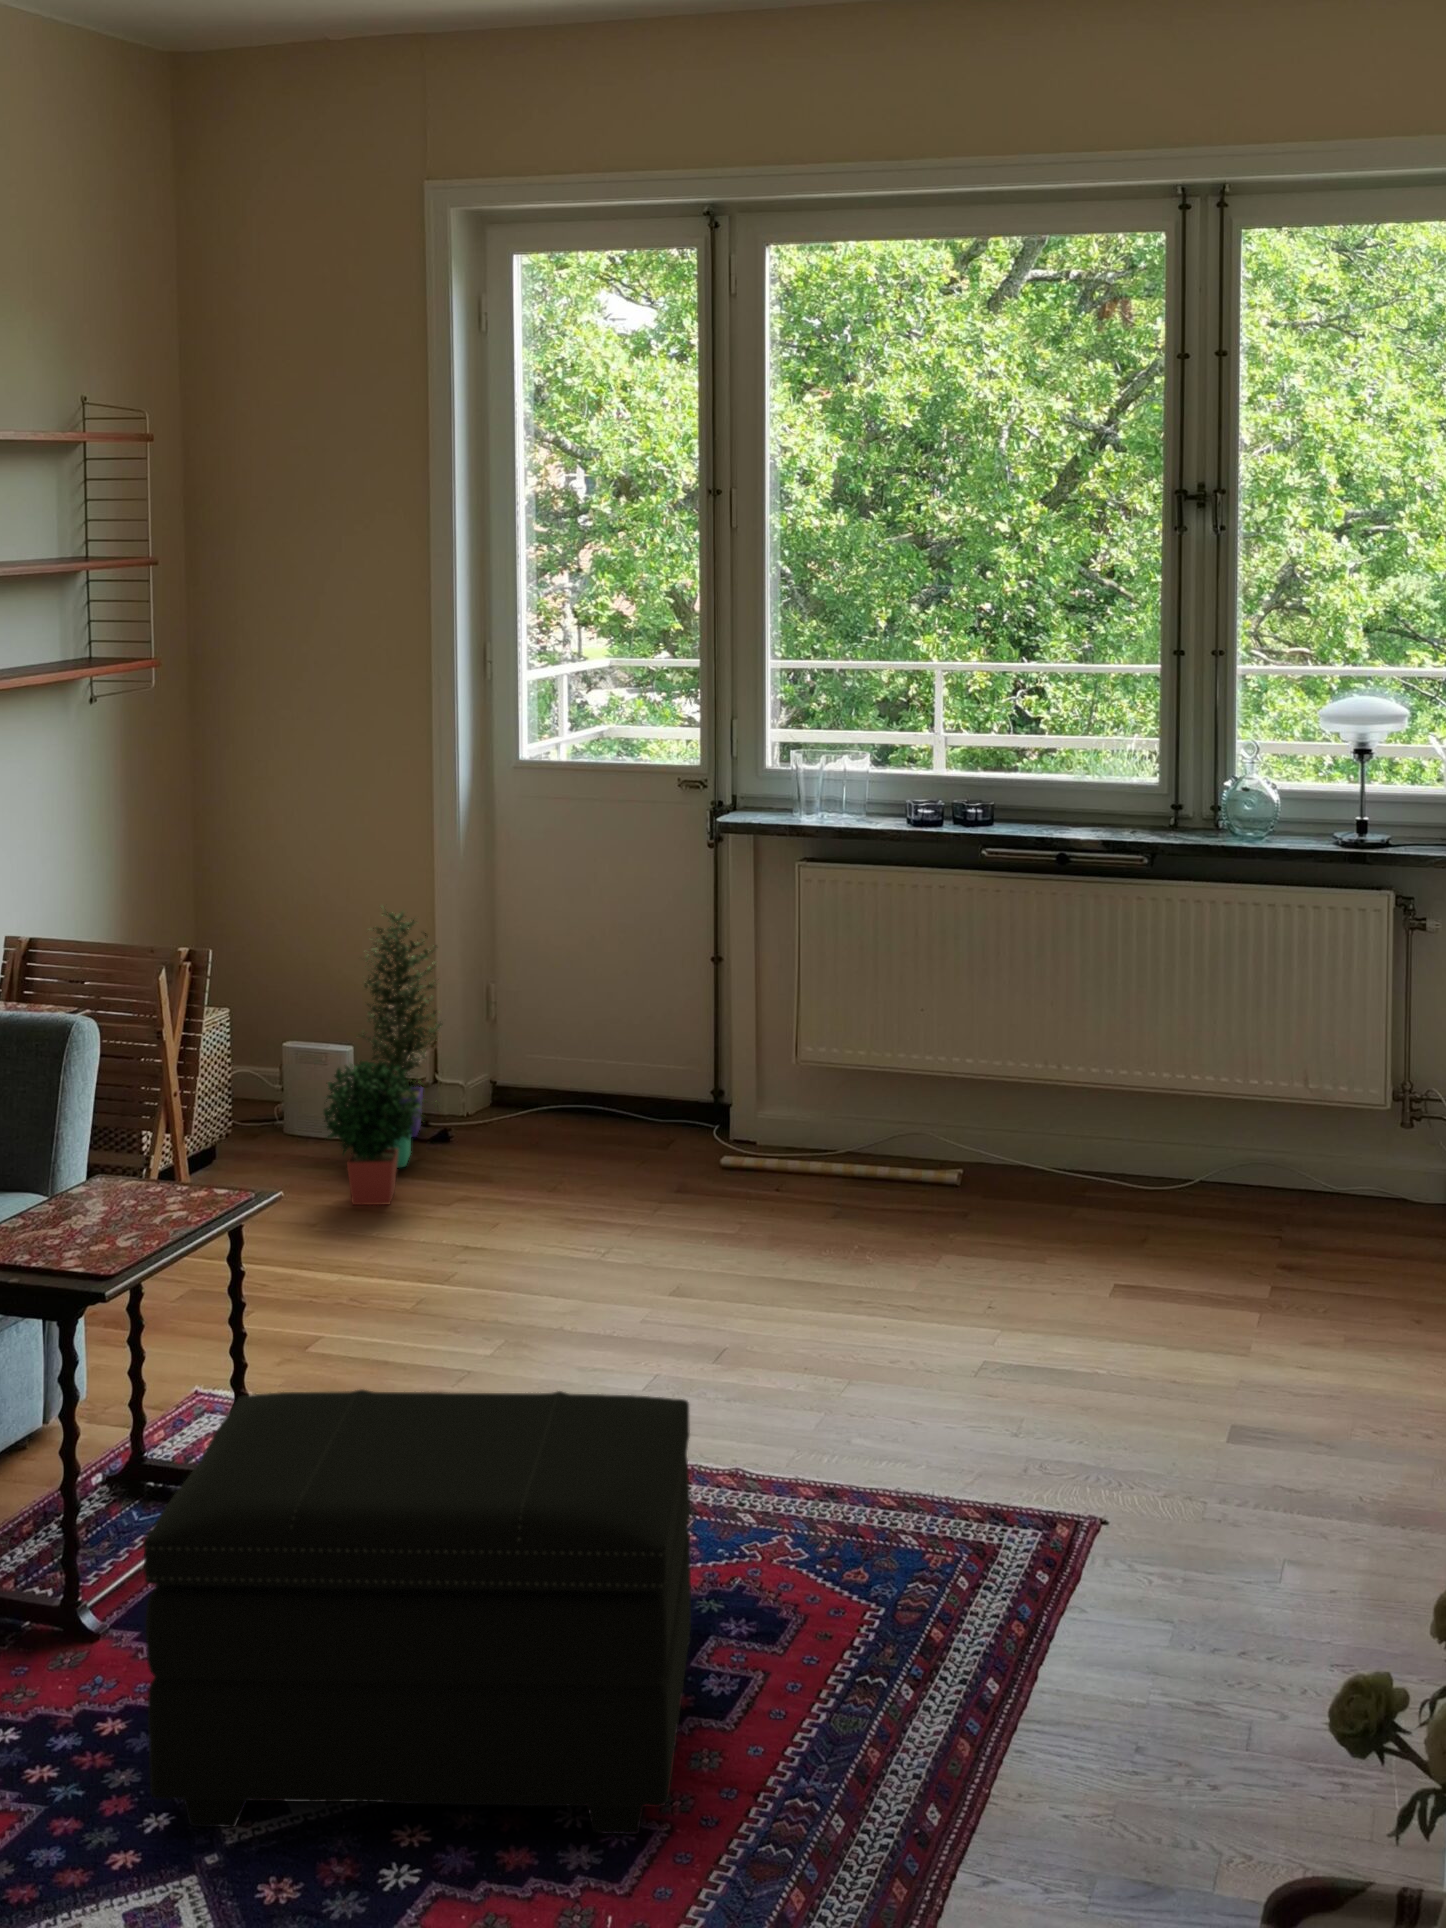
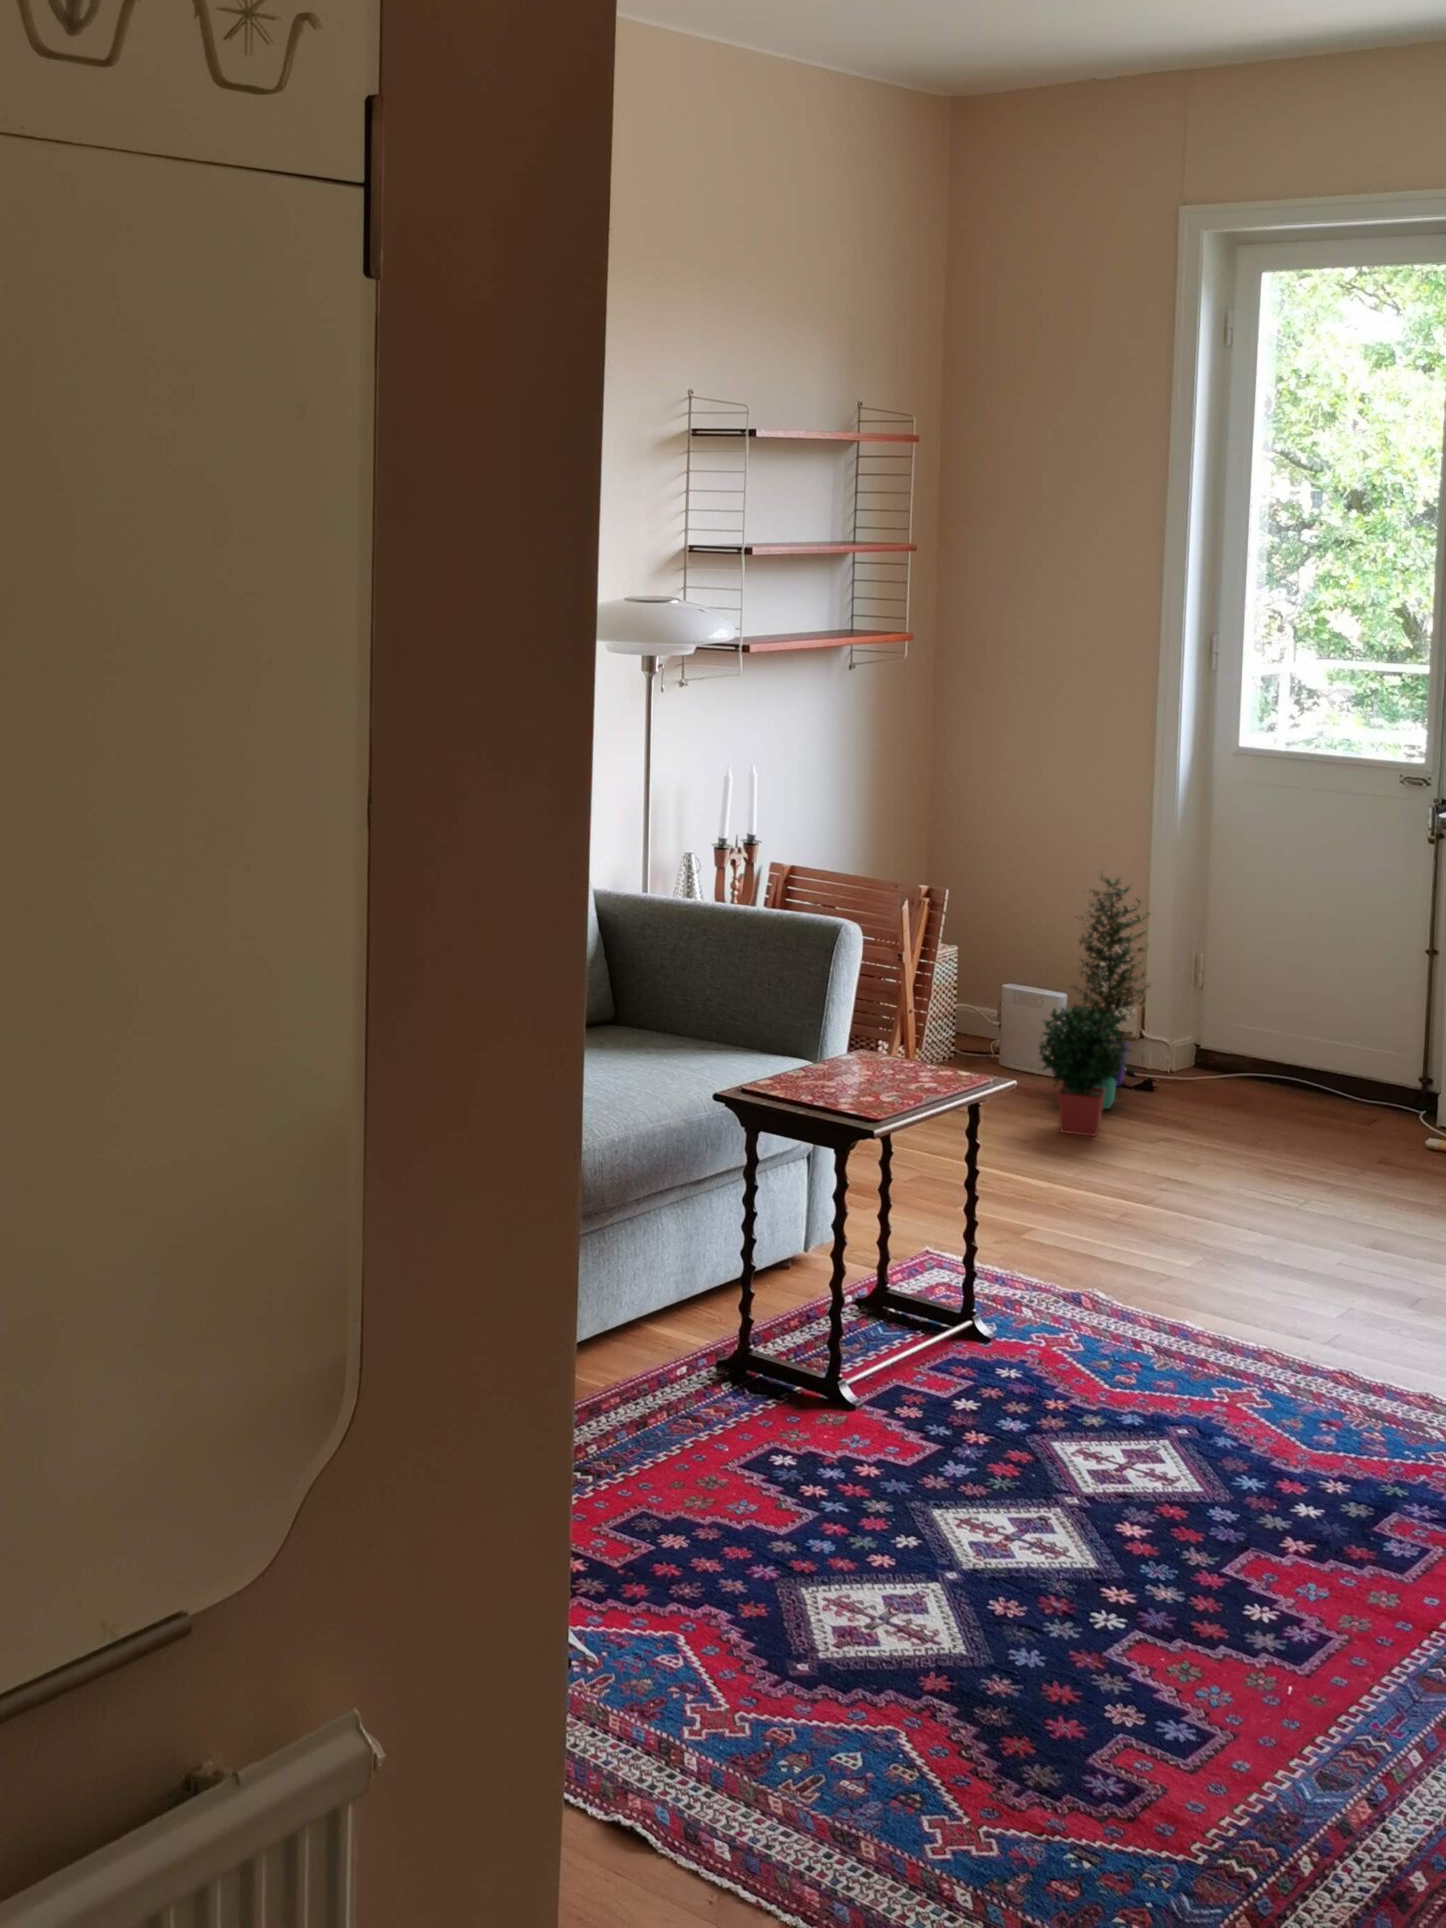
footstool: present [144,1390,691,1834] -> none [905,1228,1385,1639]

